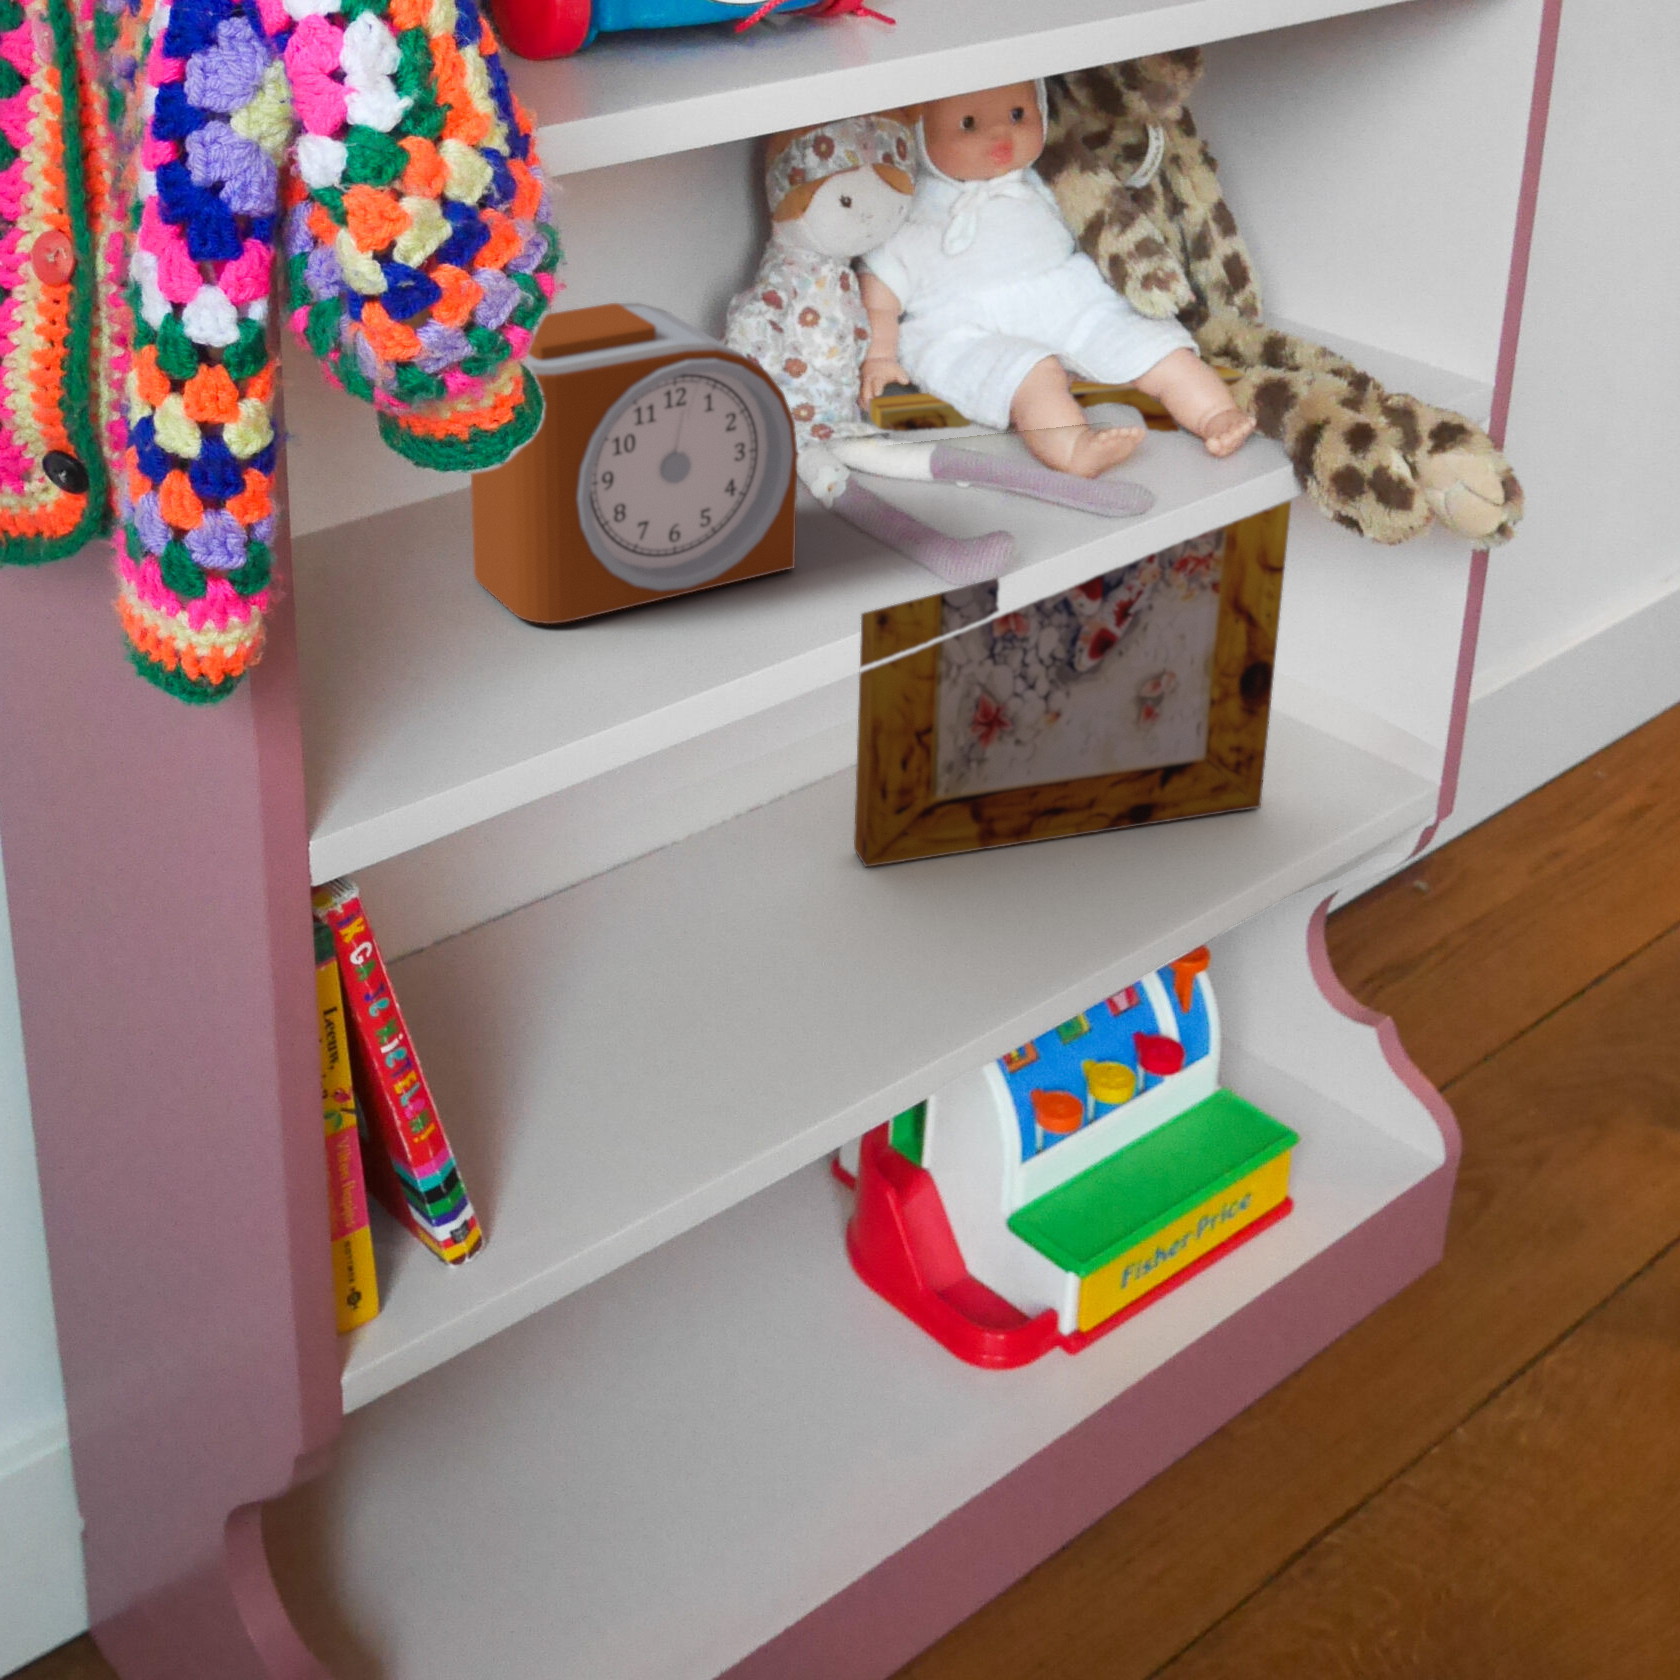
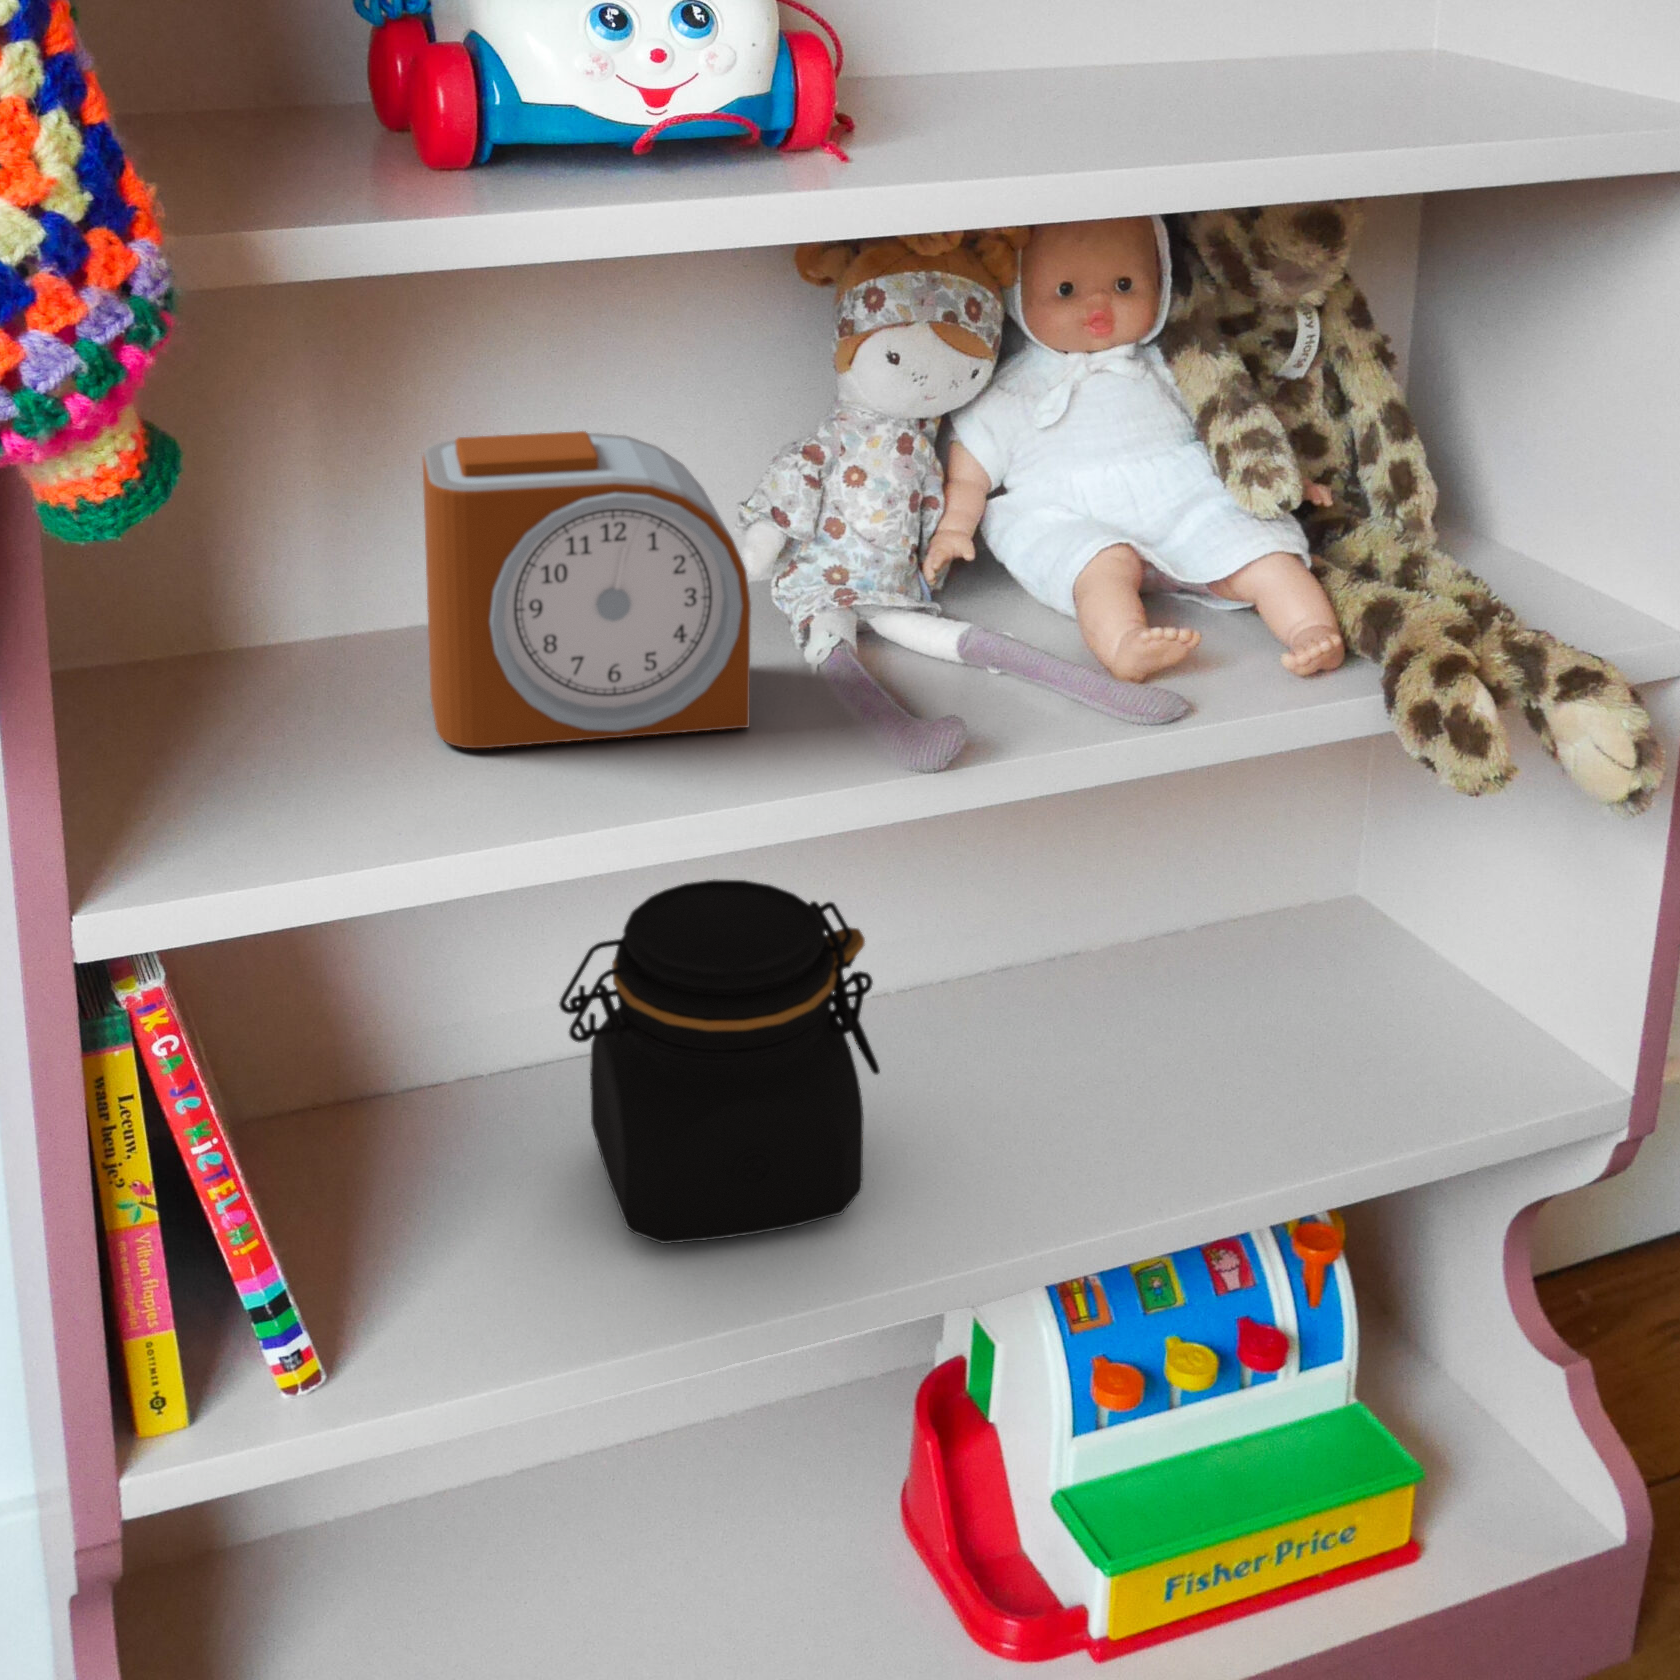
picture frame: present [854,365,1291,867] -> none [927,569,1449,1086]
jar: none [596,715,880,1060] -> present [559,879,880,1244]

